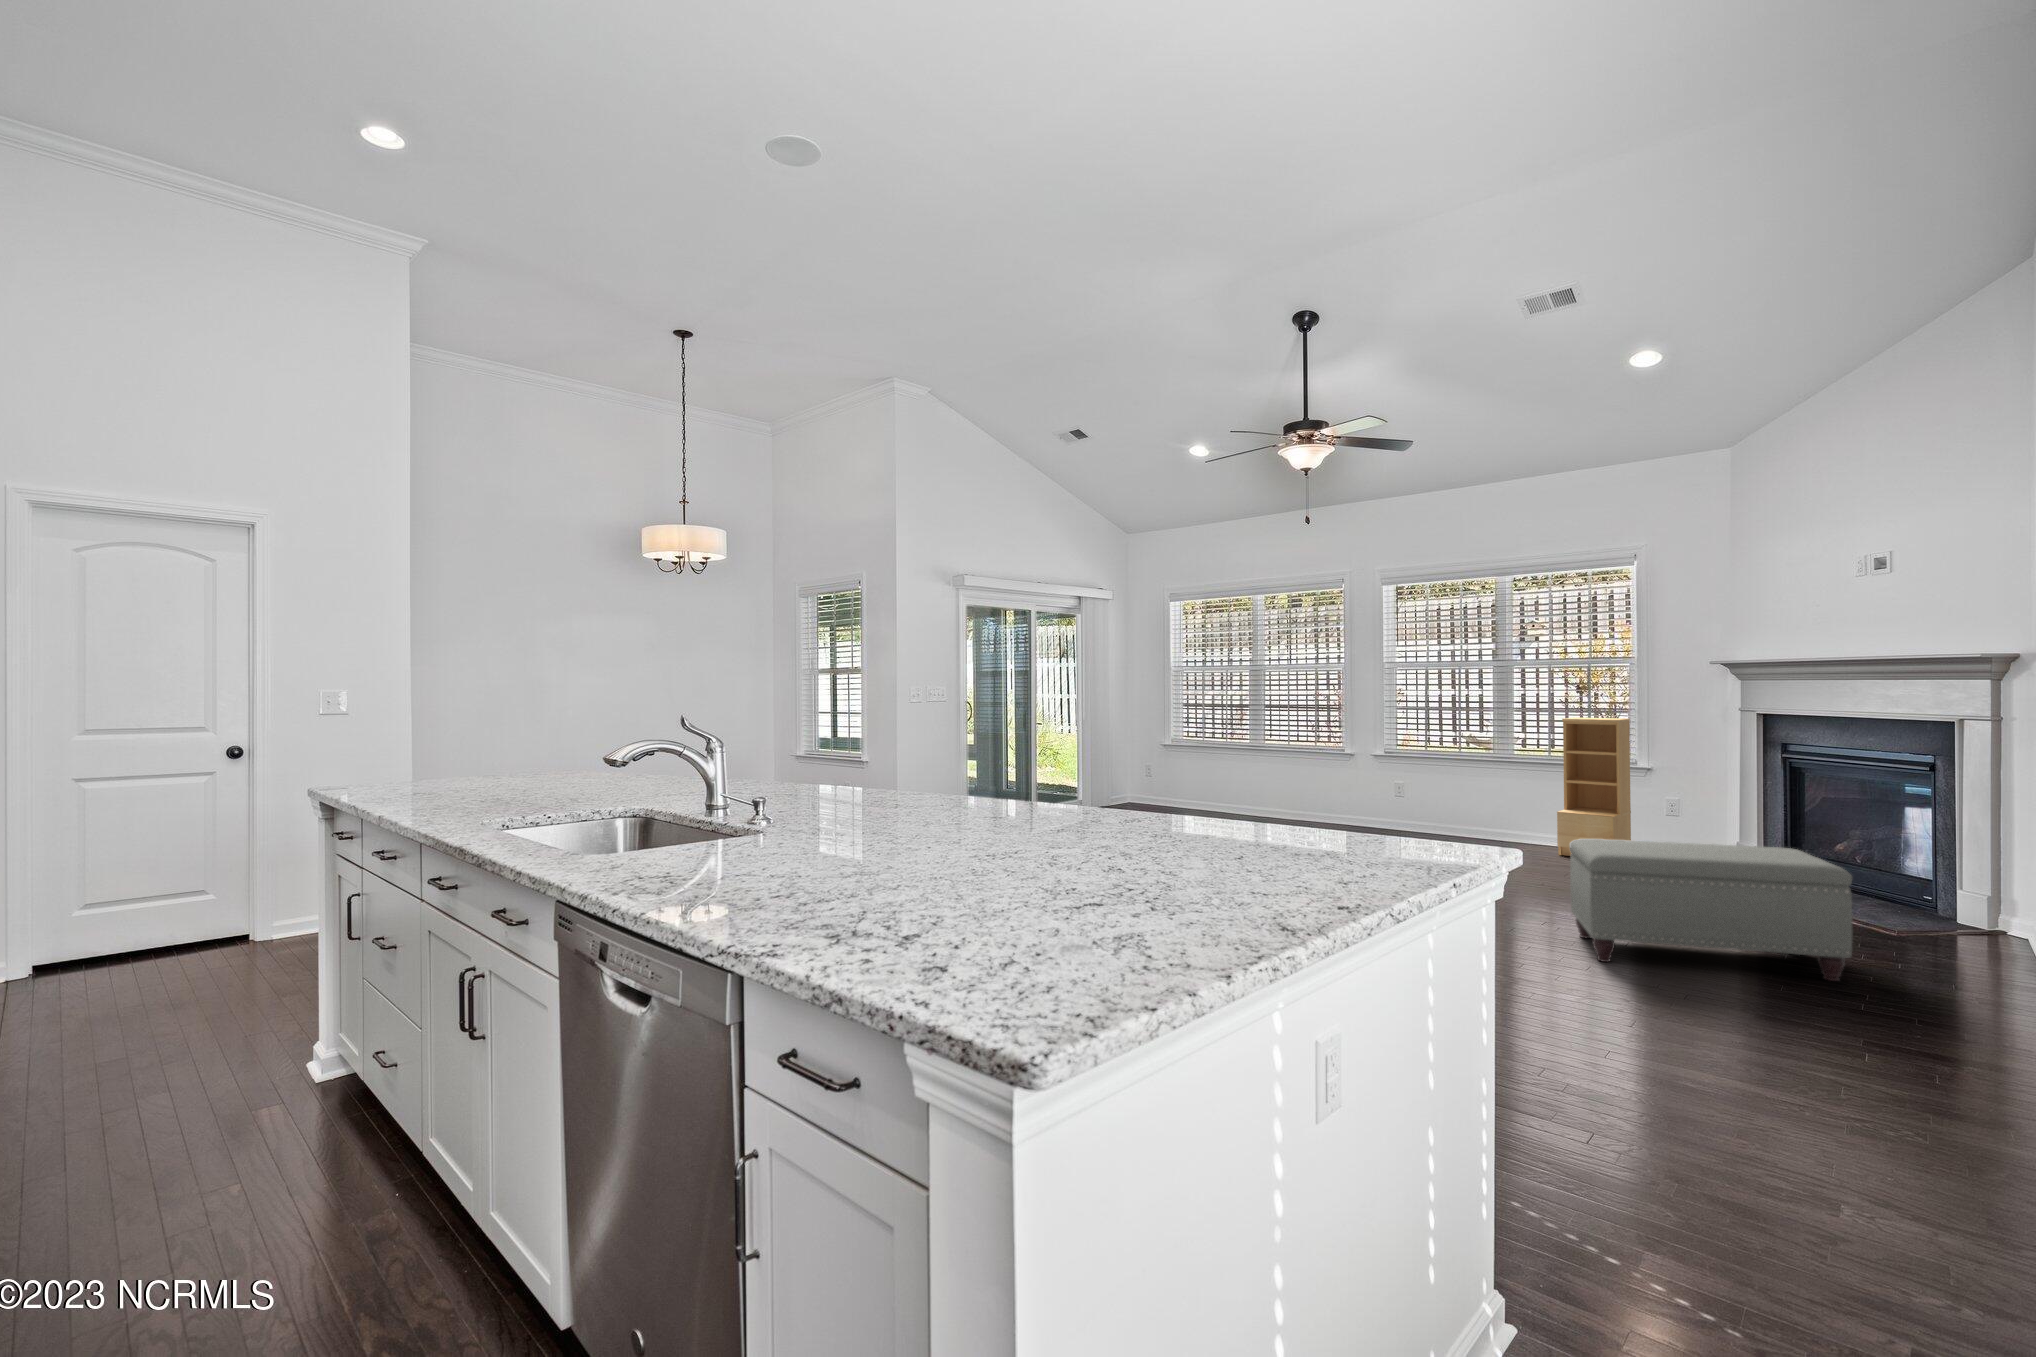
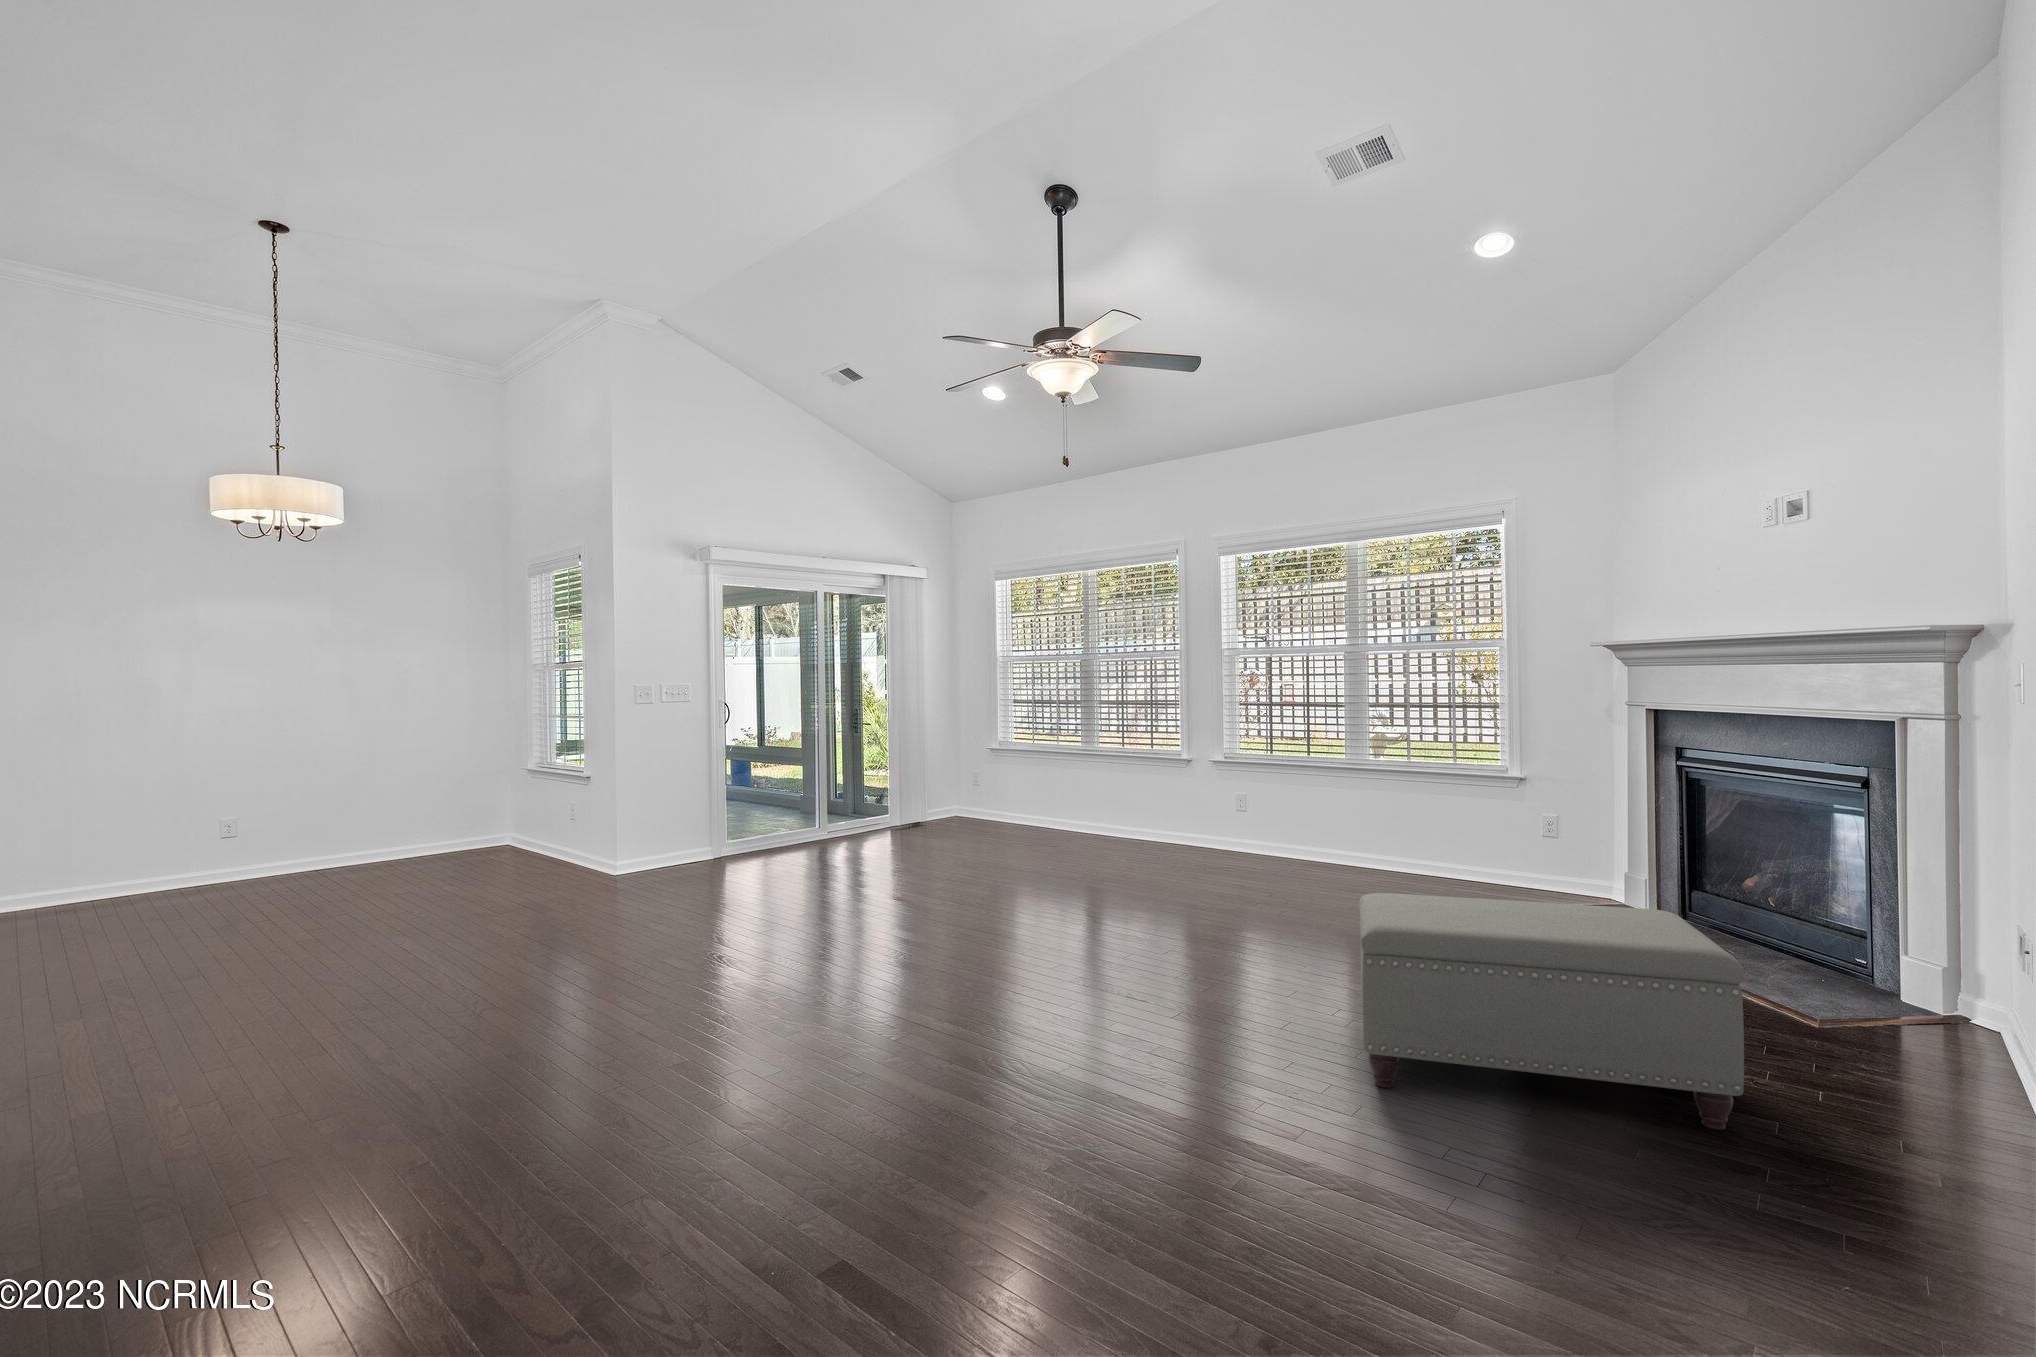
bookshelf: present [1557,717,1631,856] -> none [1408,715,1500,896]

